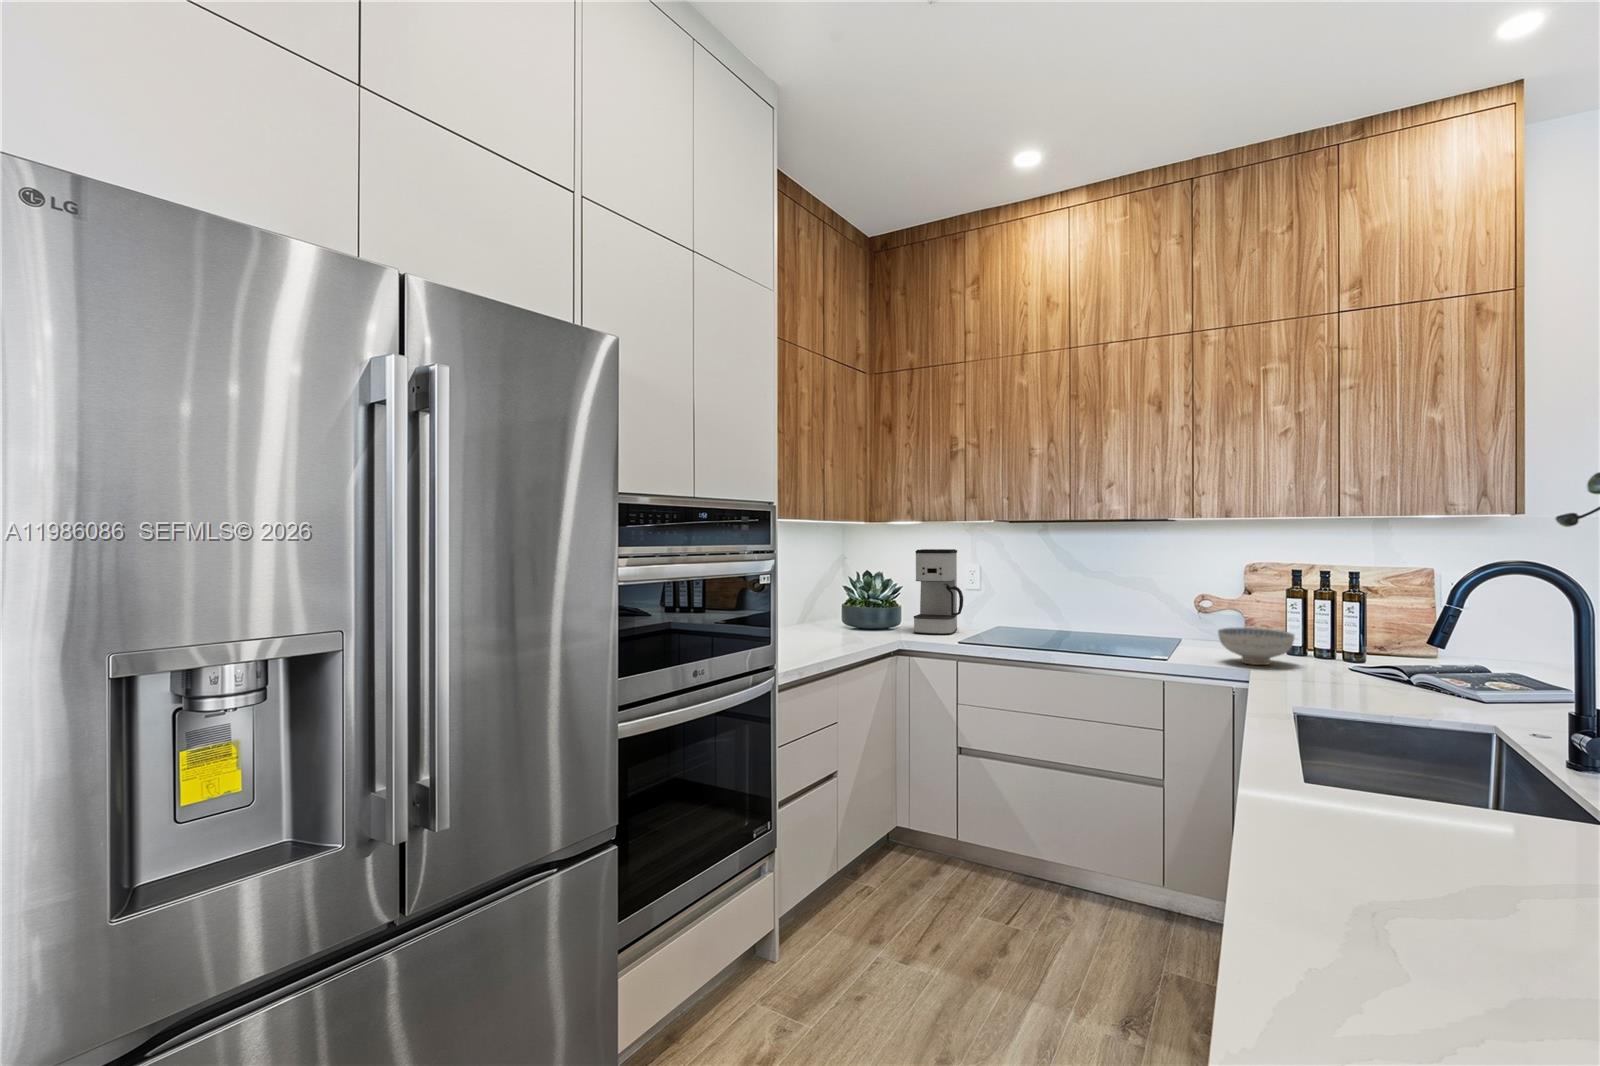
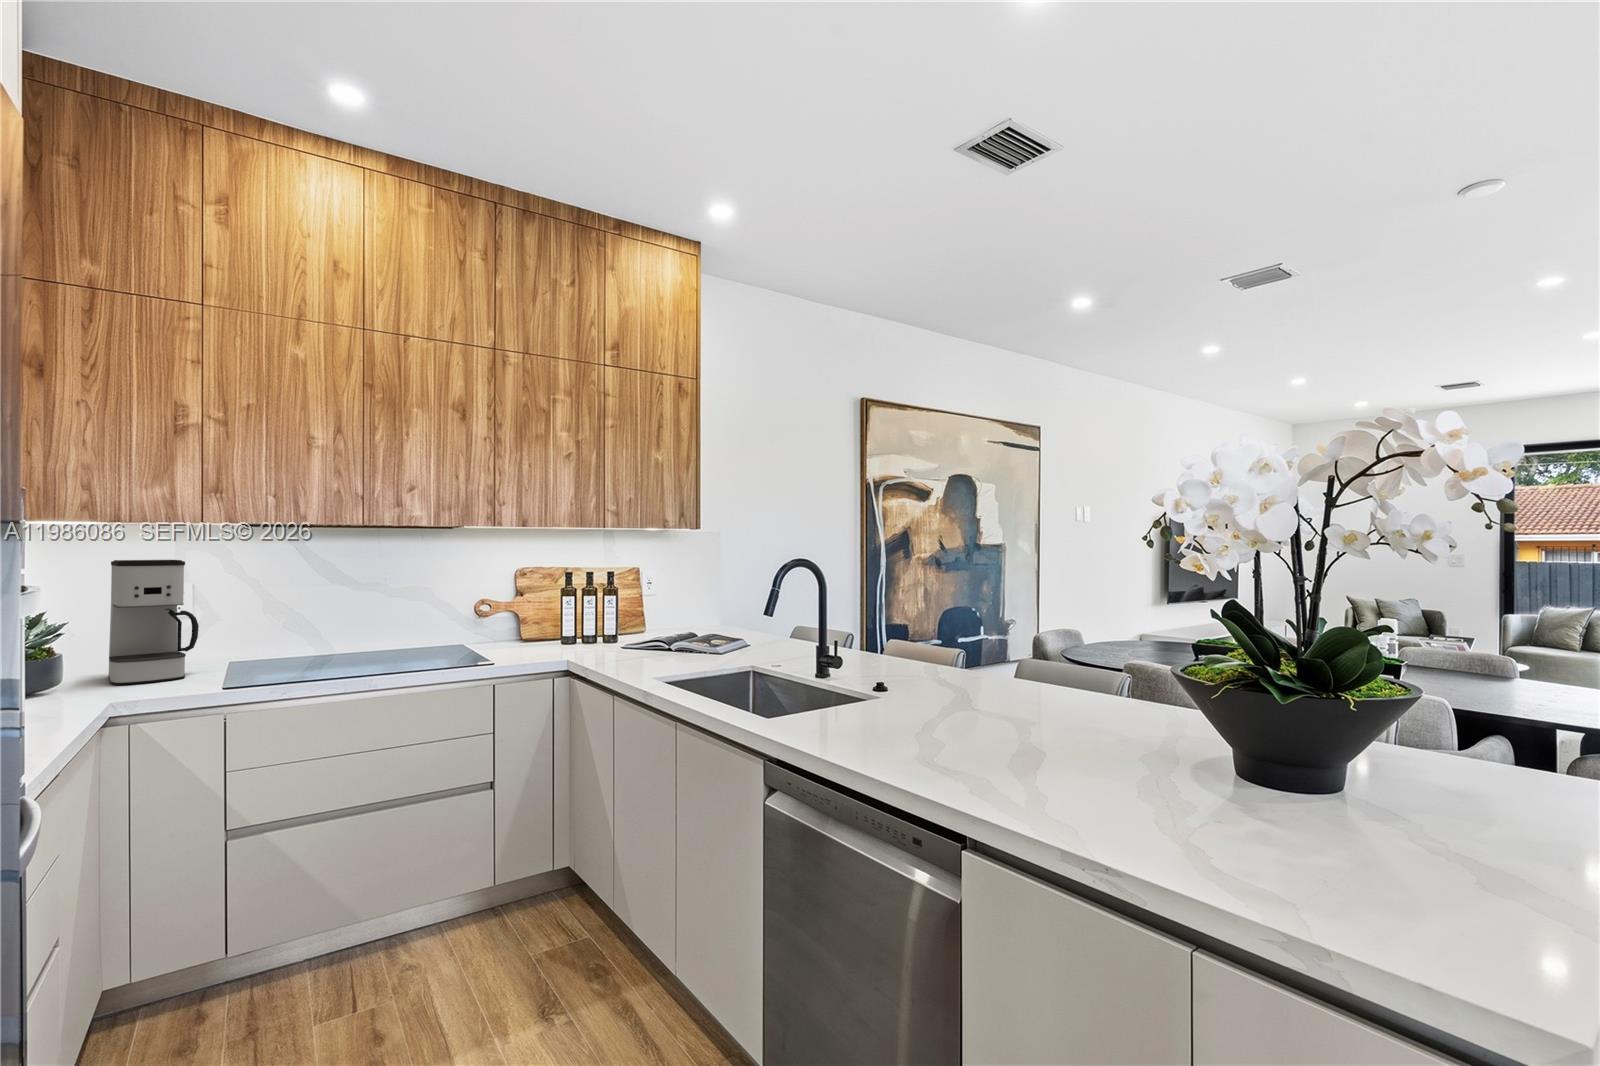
ceramic bowl: present [1218,627,1294,665] -> none [540,624,599,656]

